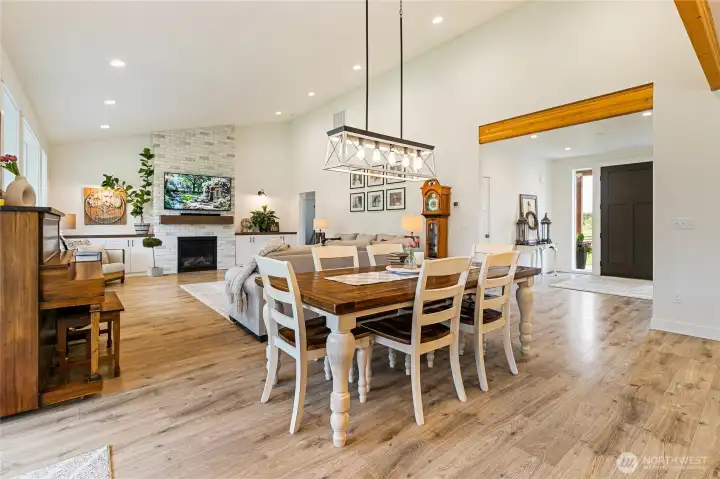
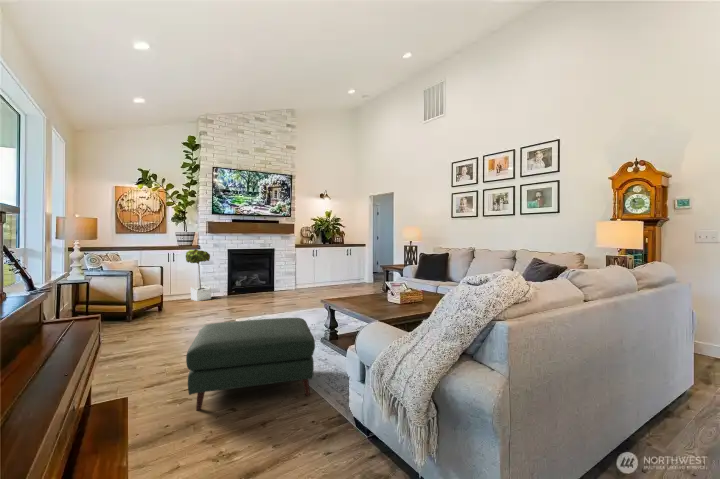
ottoman: none [136,275,212,319] -> present [186,318,315,410]

